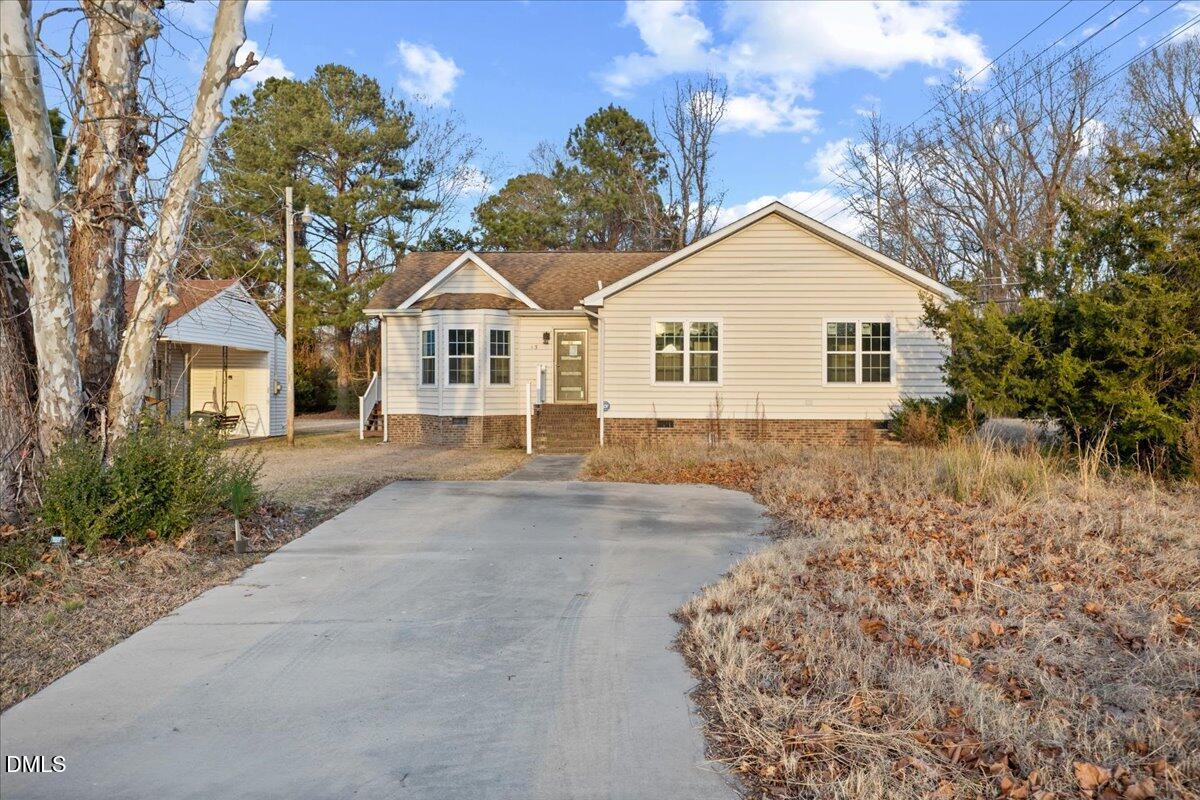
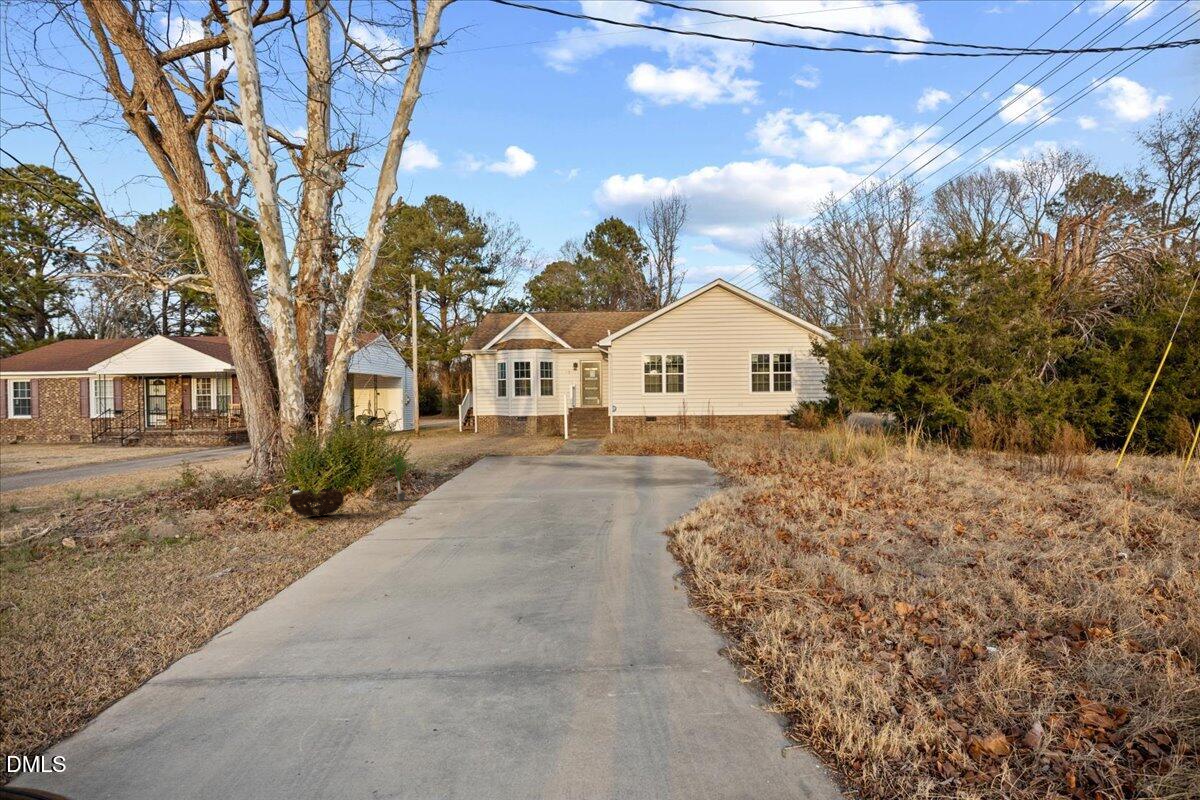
basket: none [39,533,136,580] -> present [289,489,344,517]

